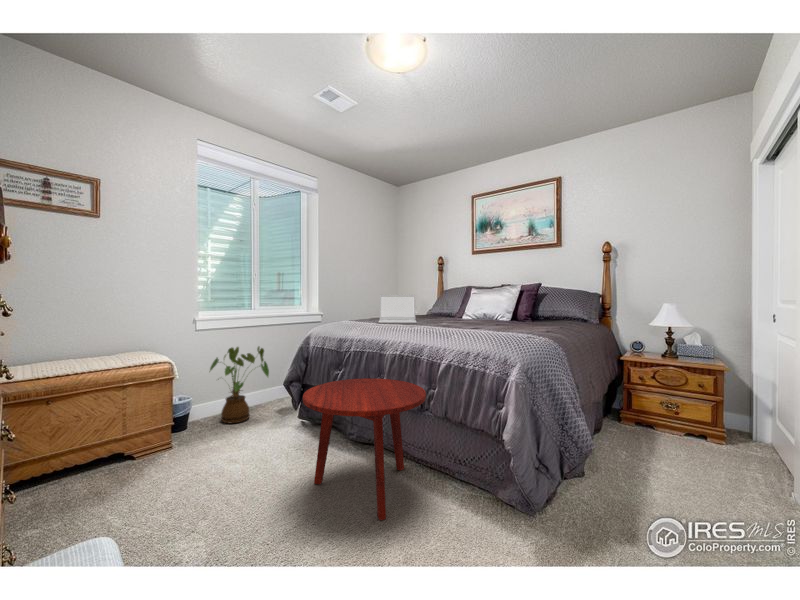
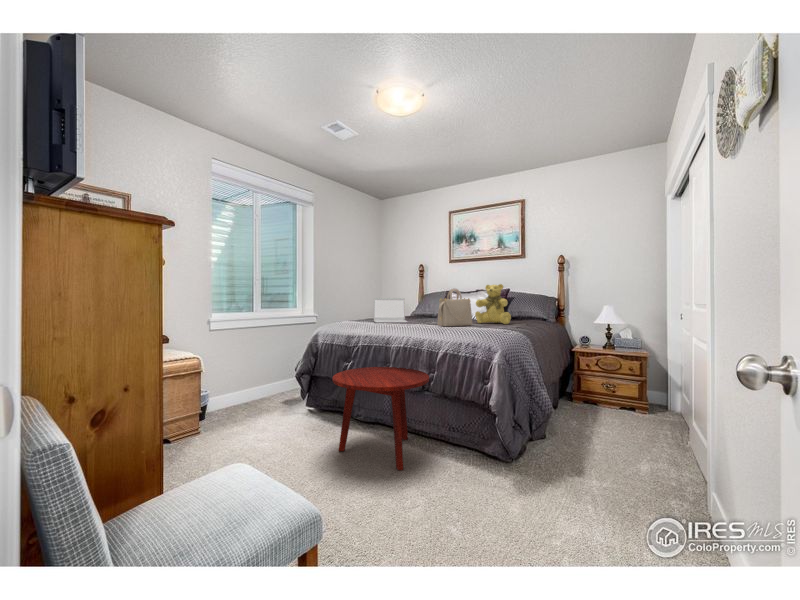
teddy bear: none [497,277,541,326] -> present [475,284,511,324]
handbag: none [448,282,491,329] -> present [438,289,472,326]
house plant: present [210,347,269,423] -> none [226,344,279,413]

